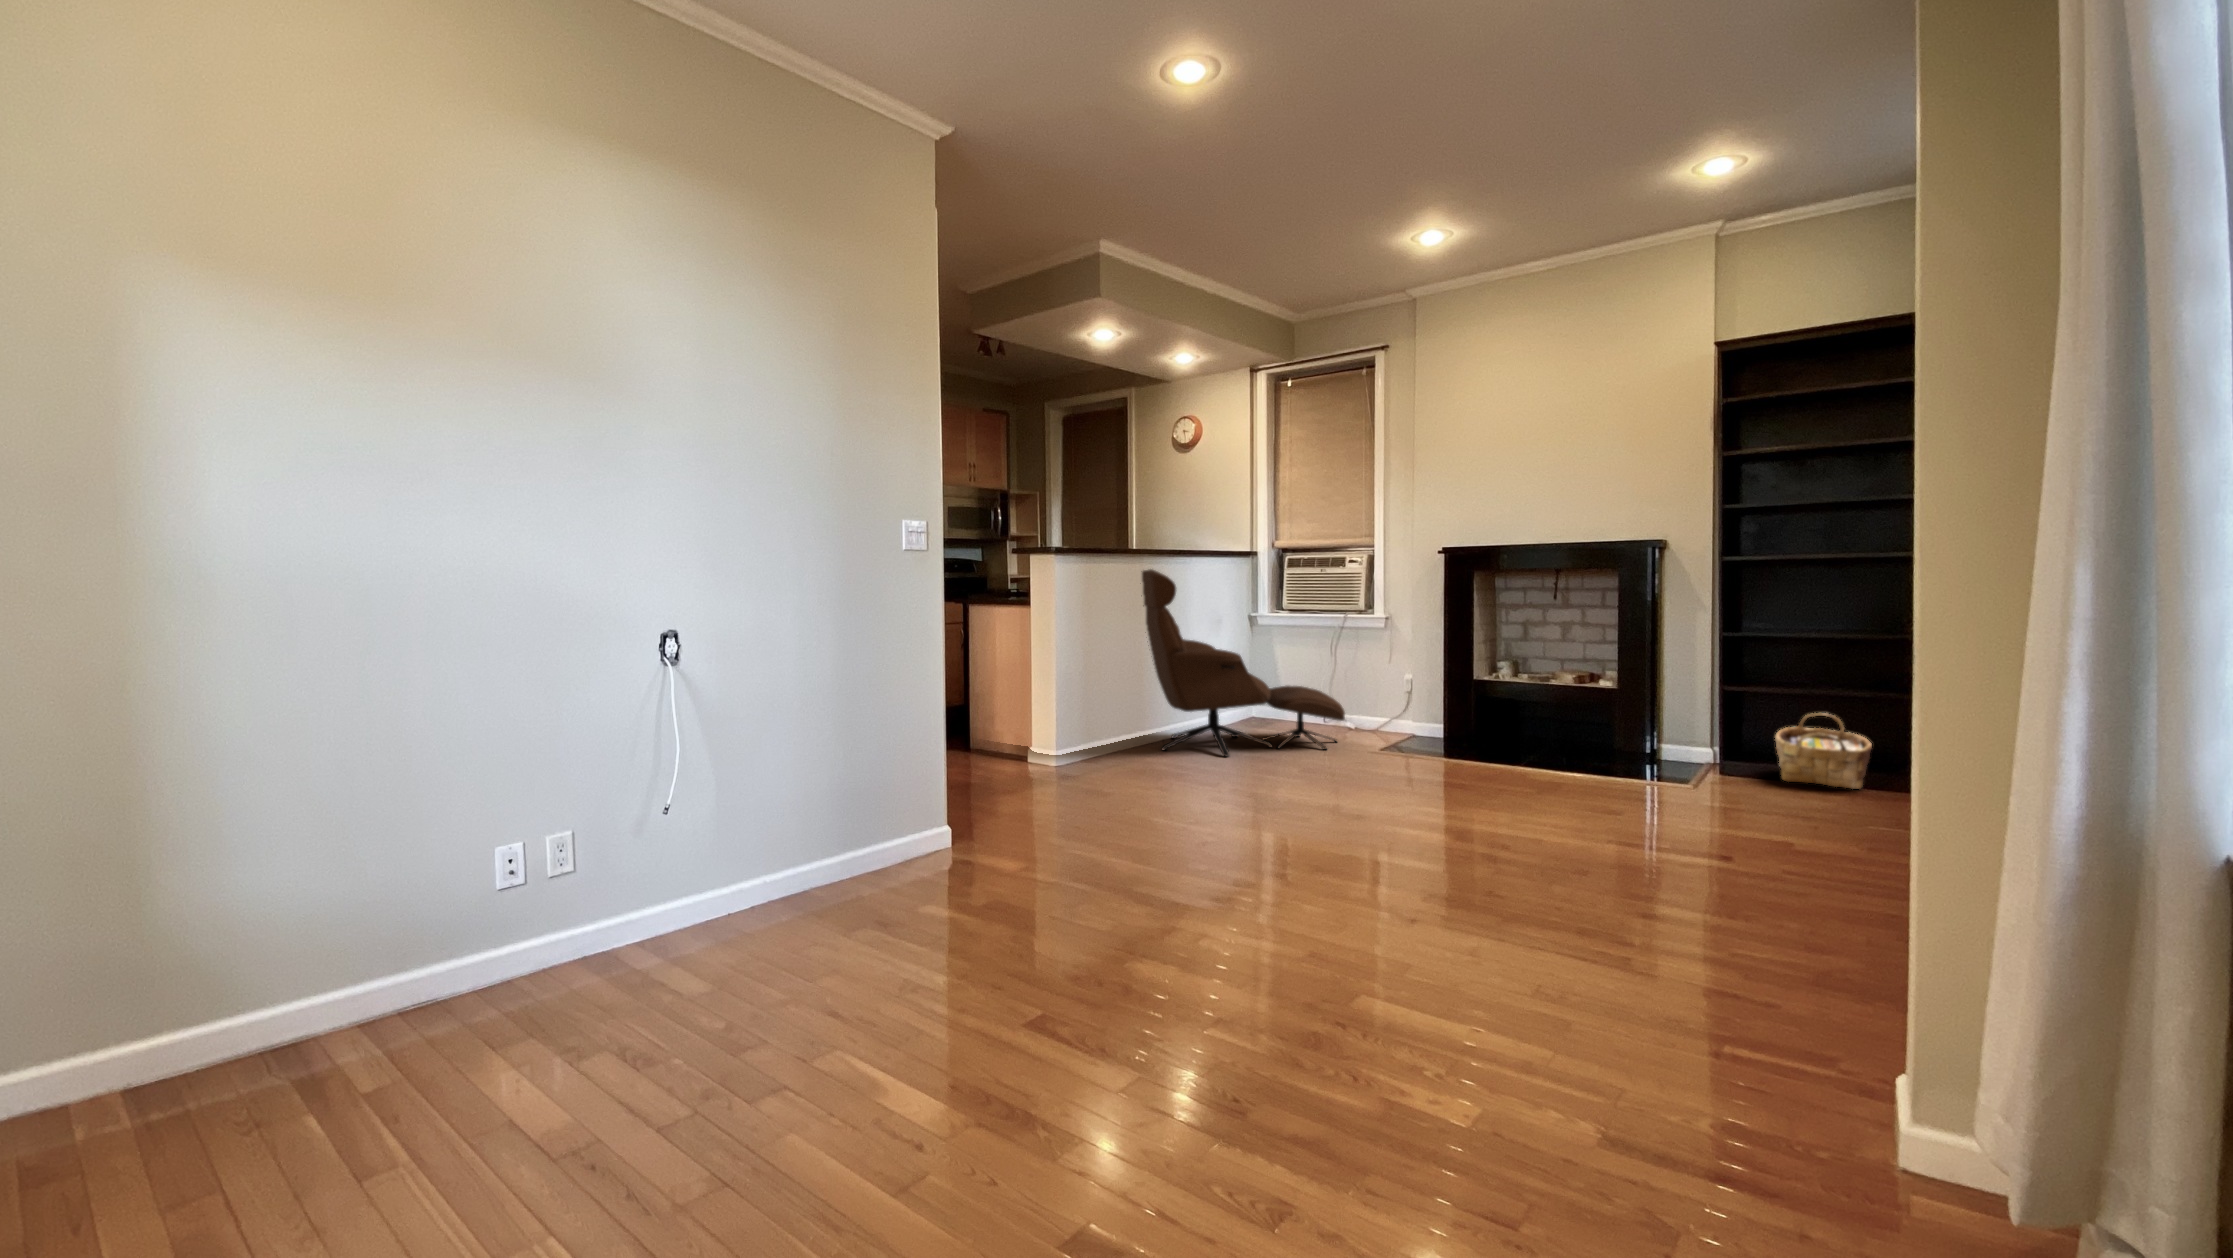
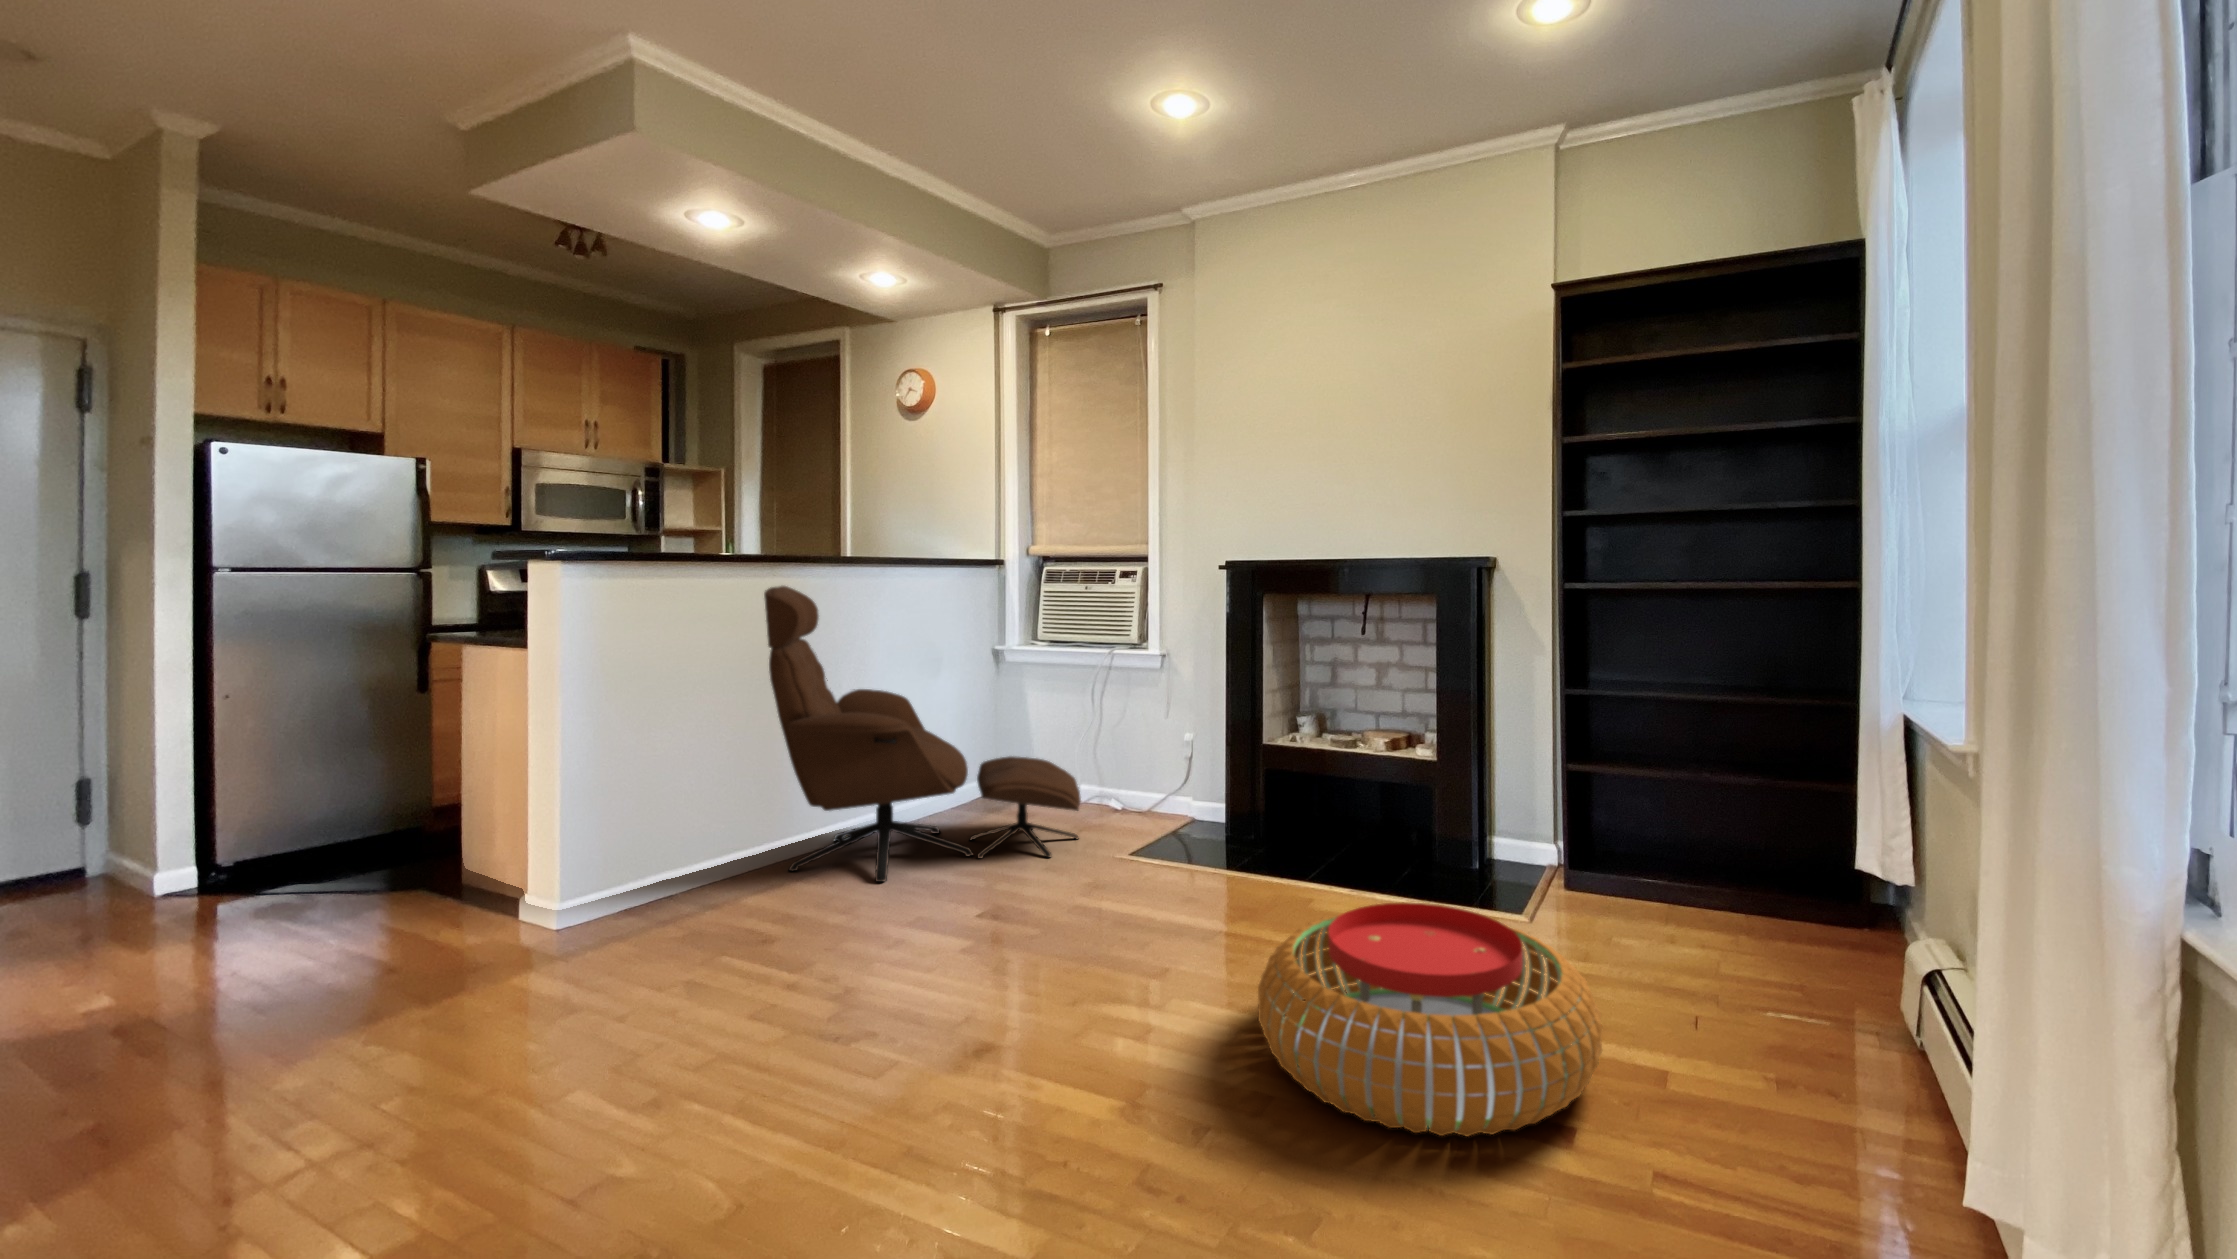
woven basket: present [1775,713,1872,789] -> none [1634,795,1751,912]
pouf: none [1527,751,1752,853] -> present [1258,902,1602,1136]

